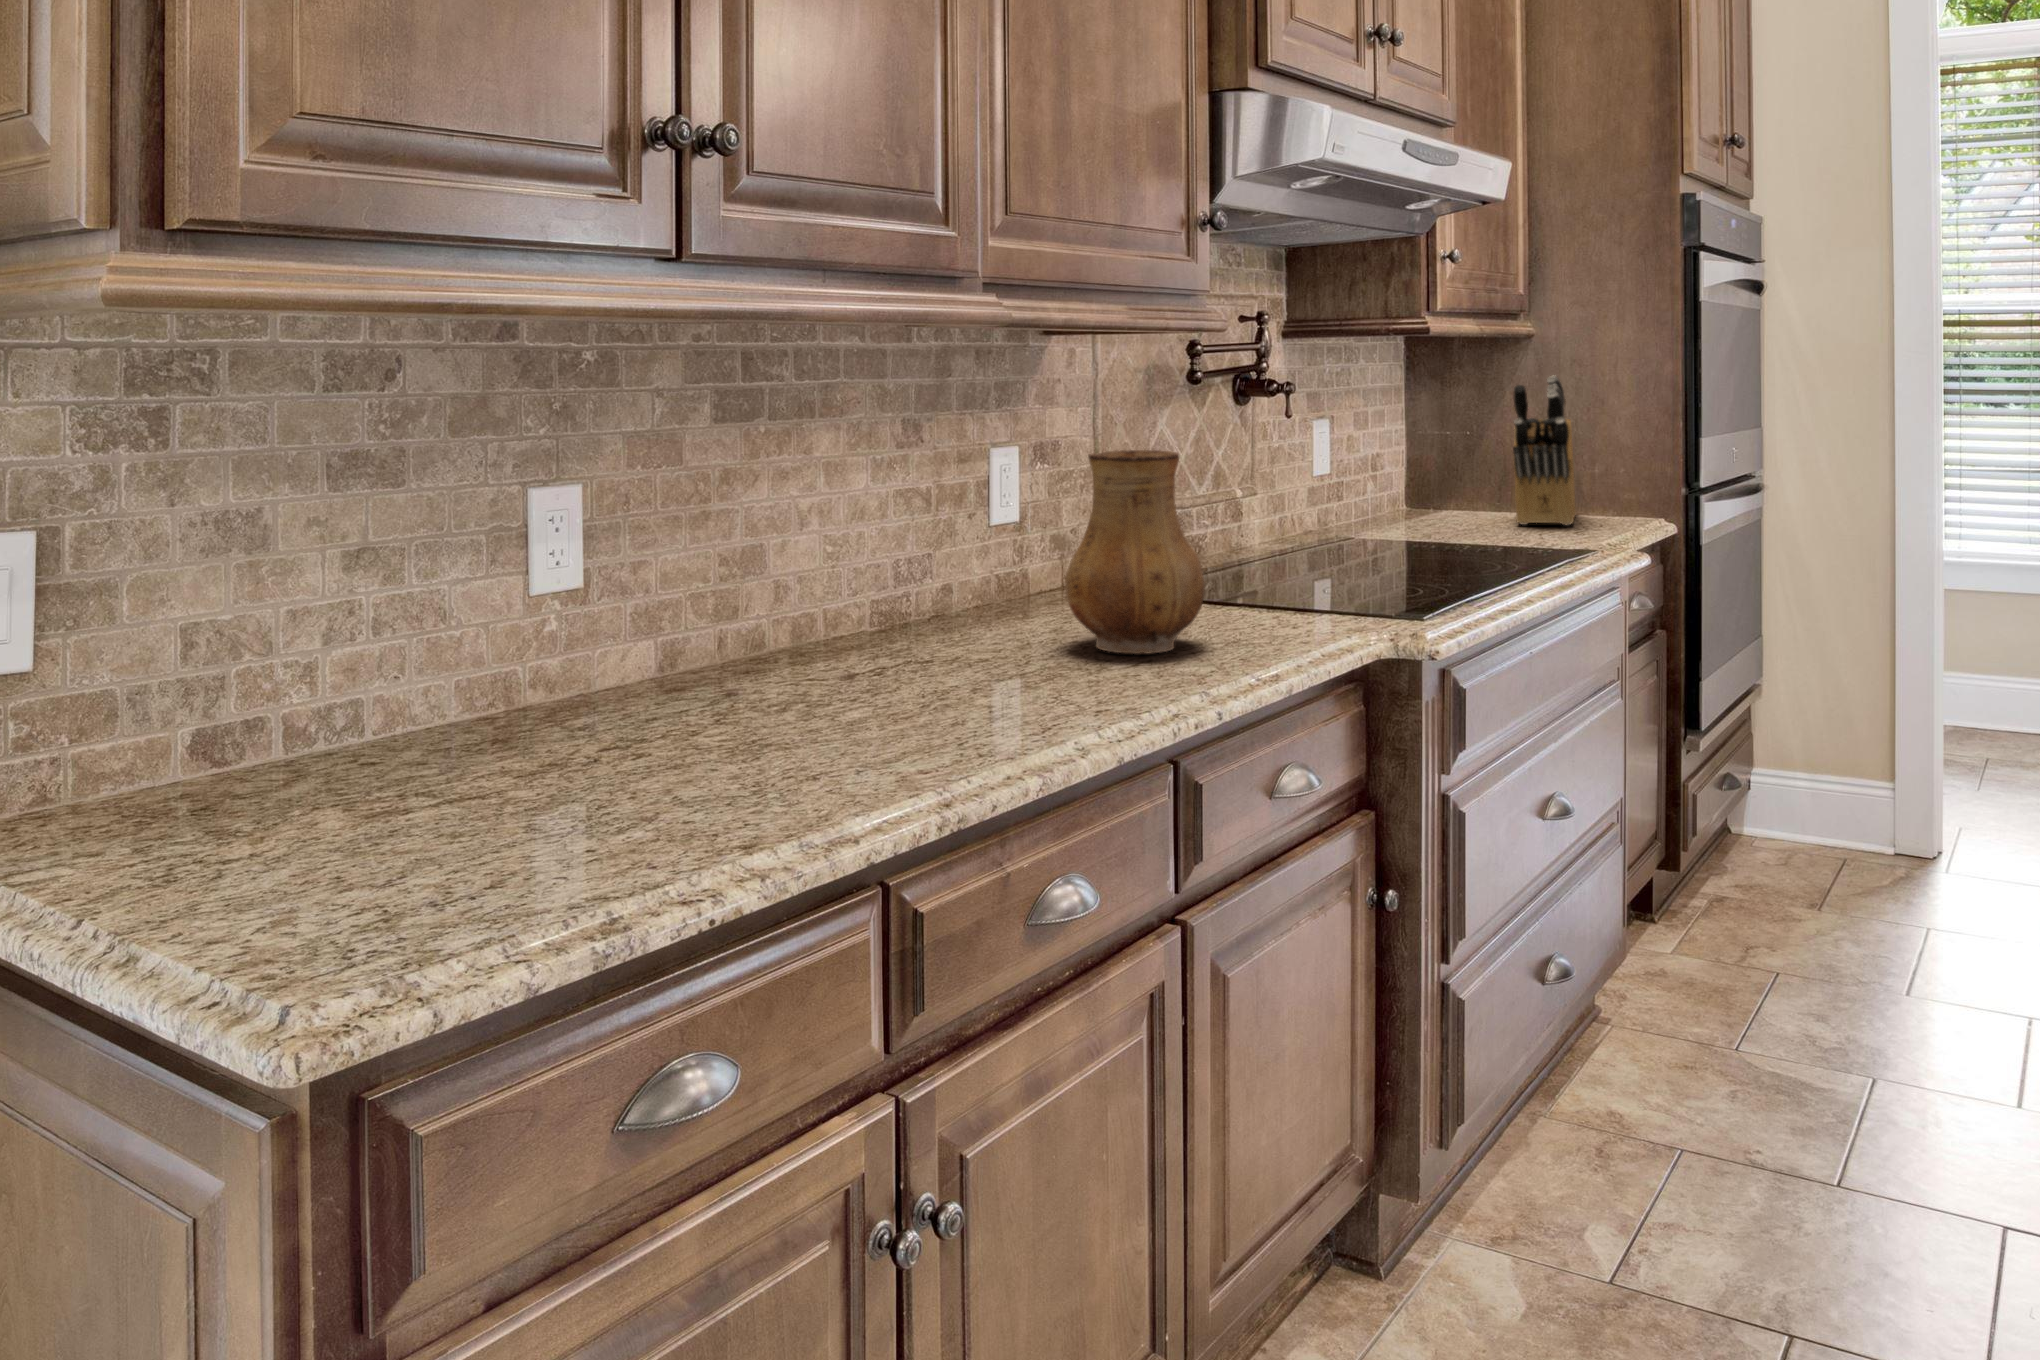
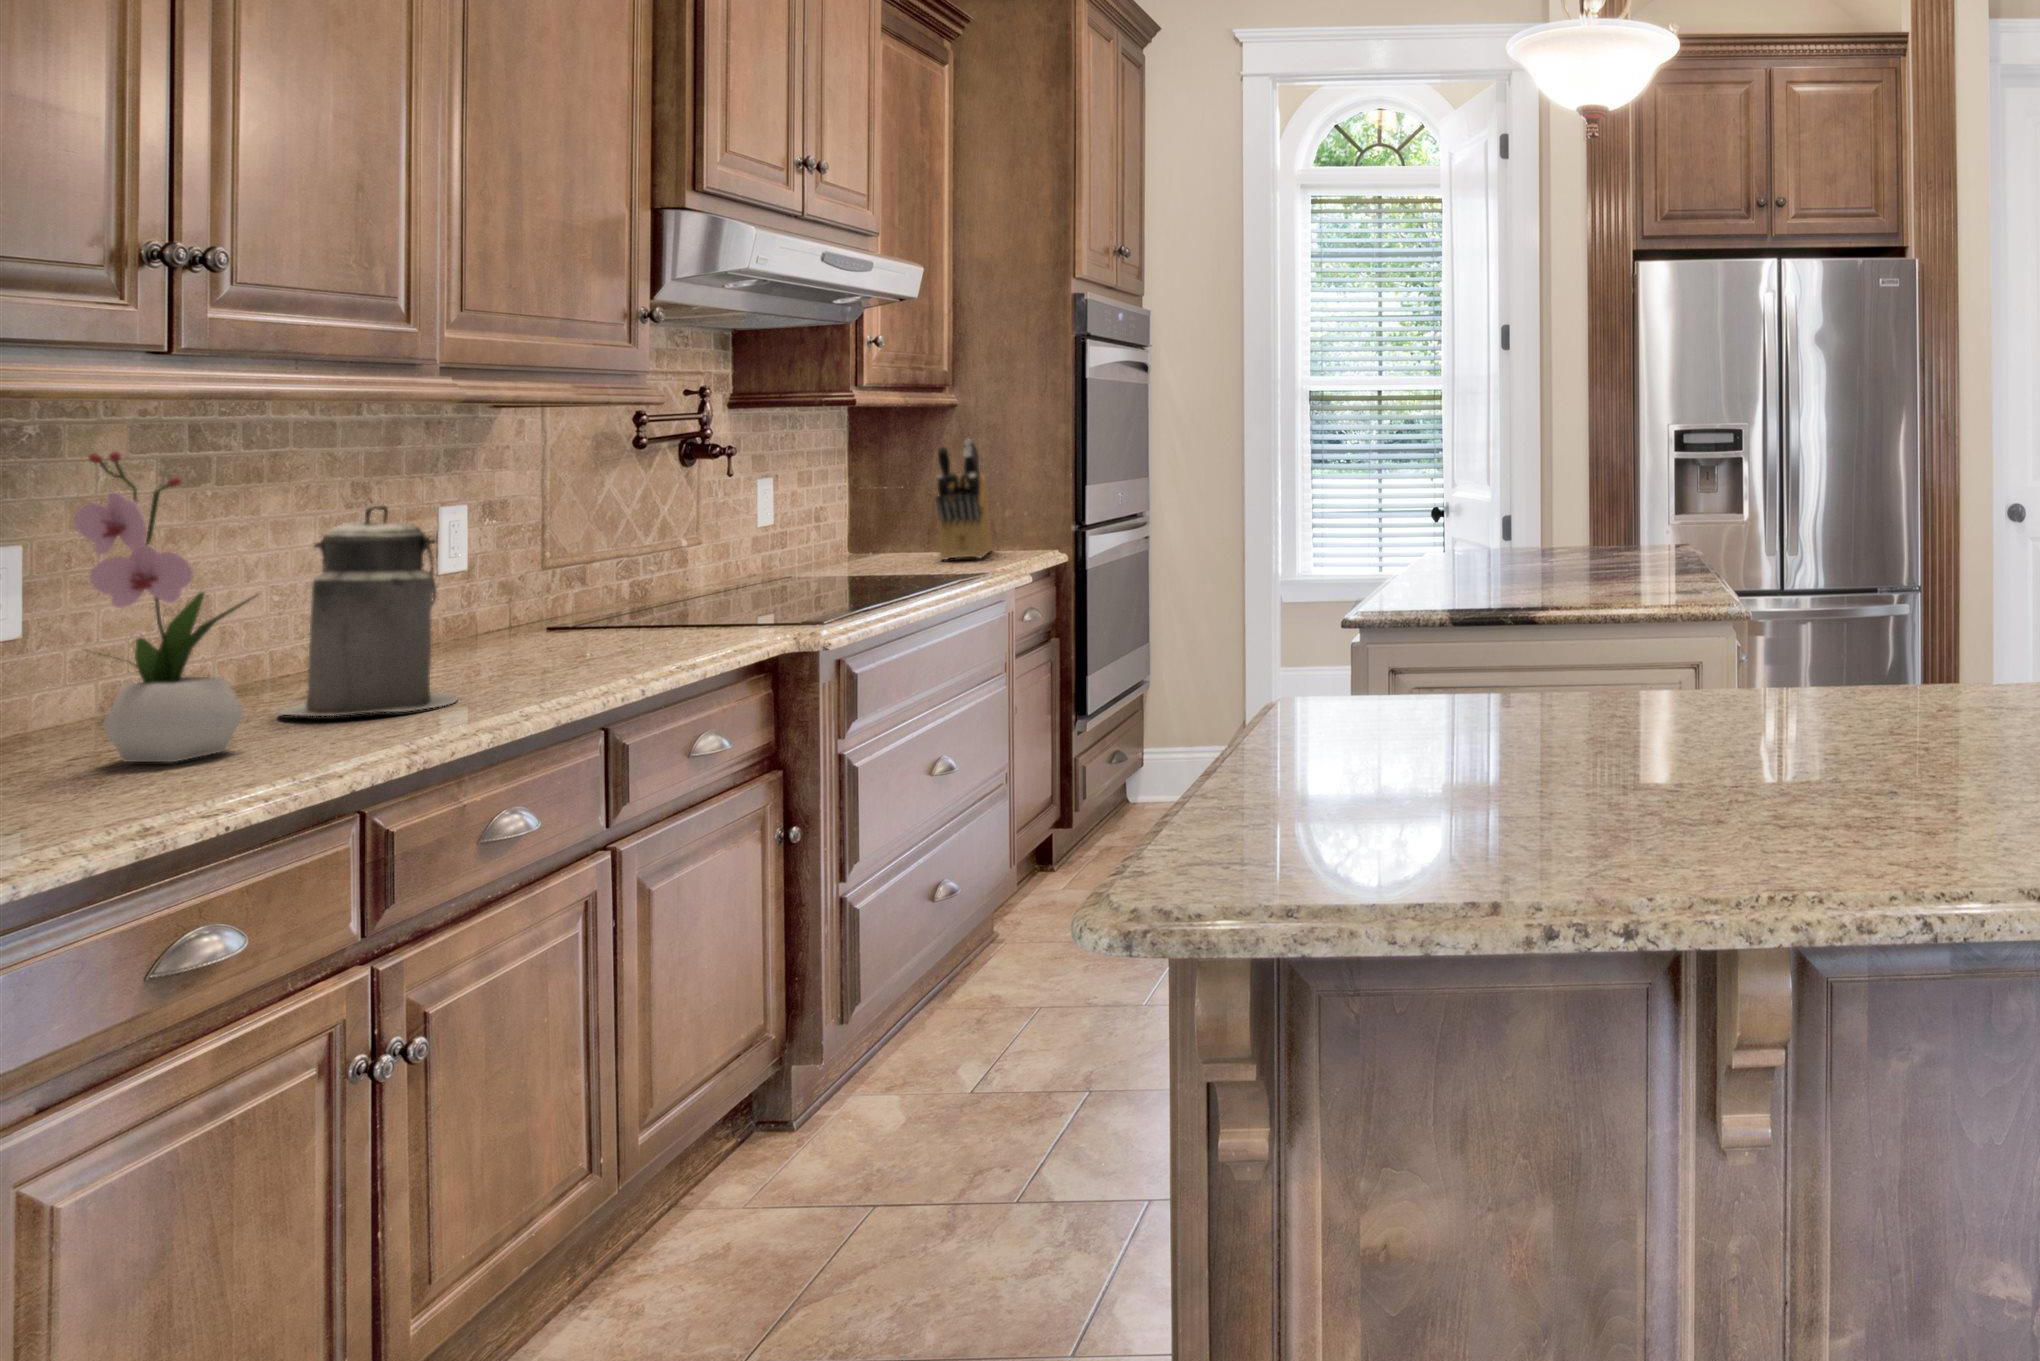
flower arrangement: none [618,390,796,779] -> present [74,451,258,762]
ceramic pitcher: present [1065,450,1205,654] -> none [509,500,641,662]
canister: none [831,457,1008,722] -> present [279,505,457,716]

